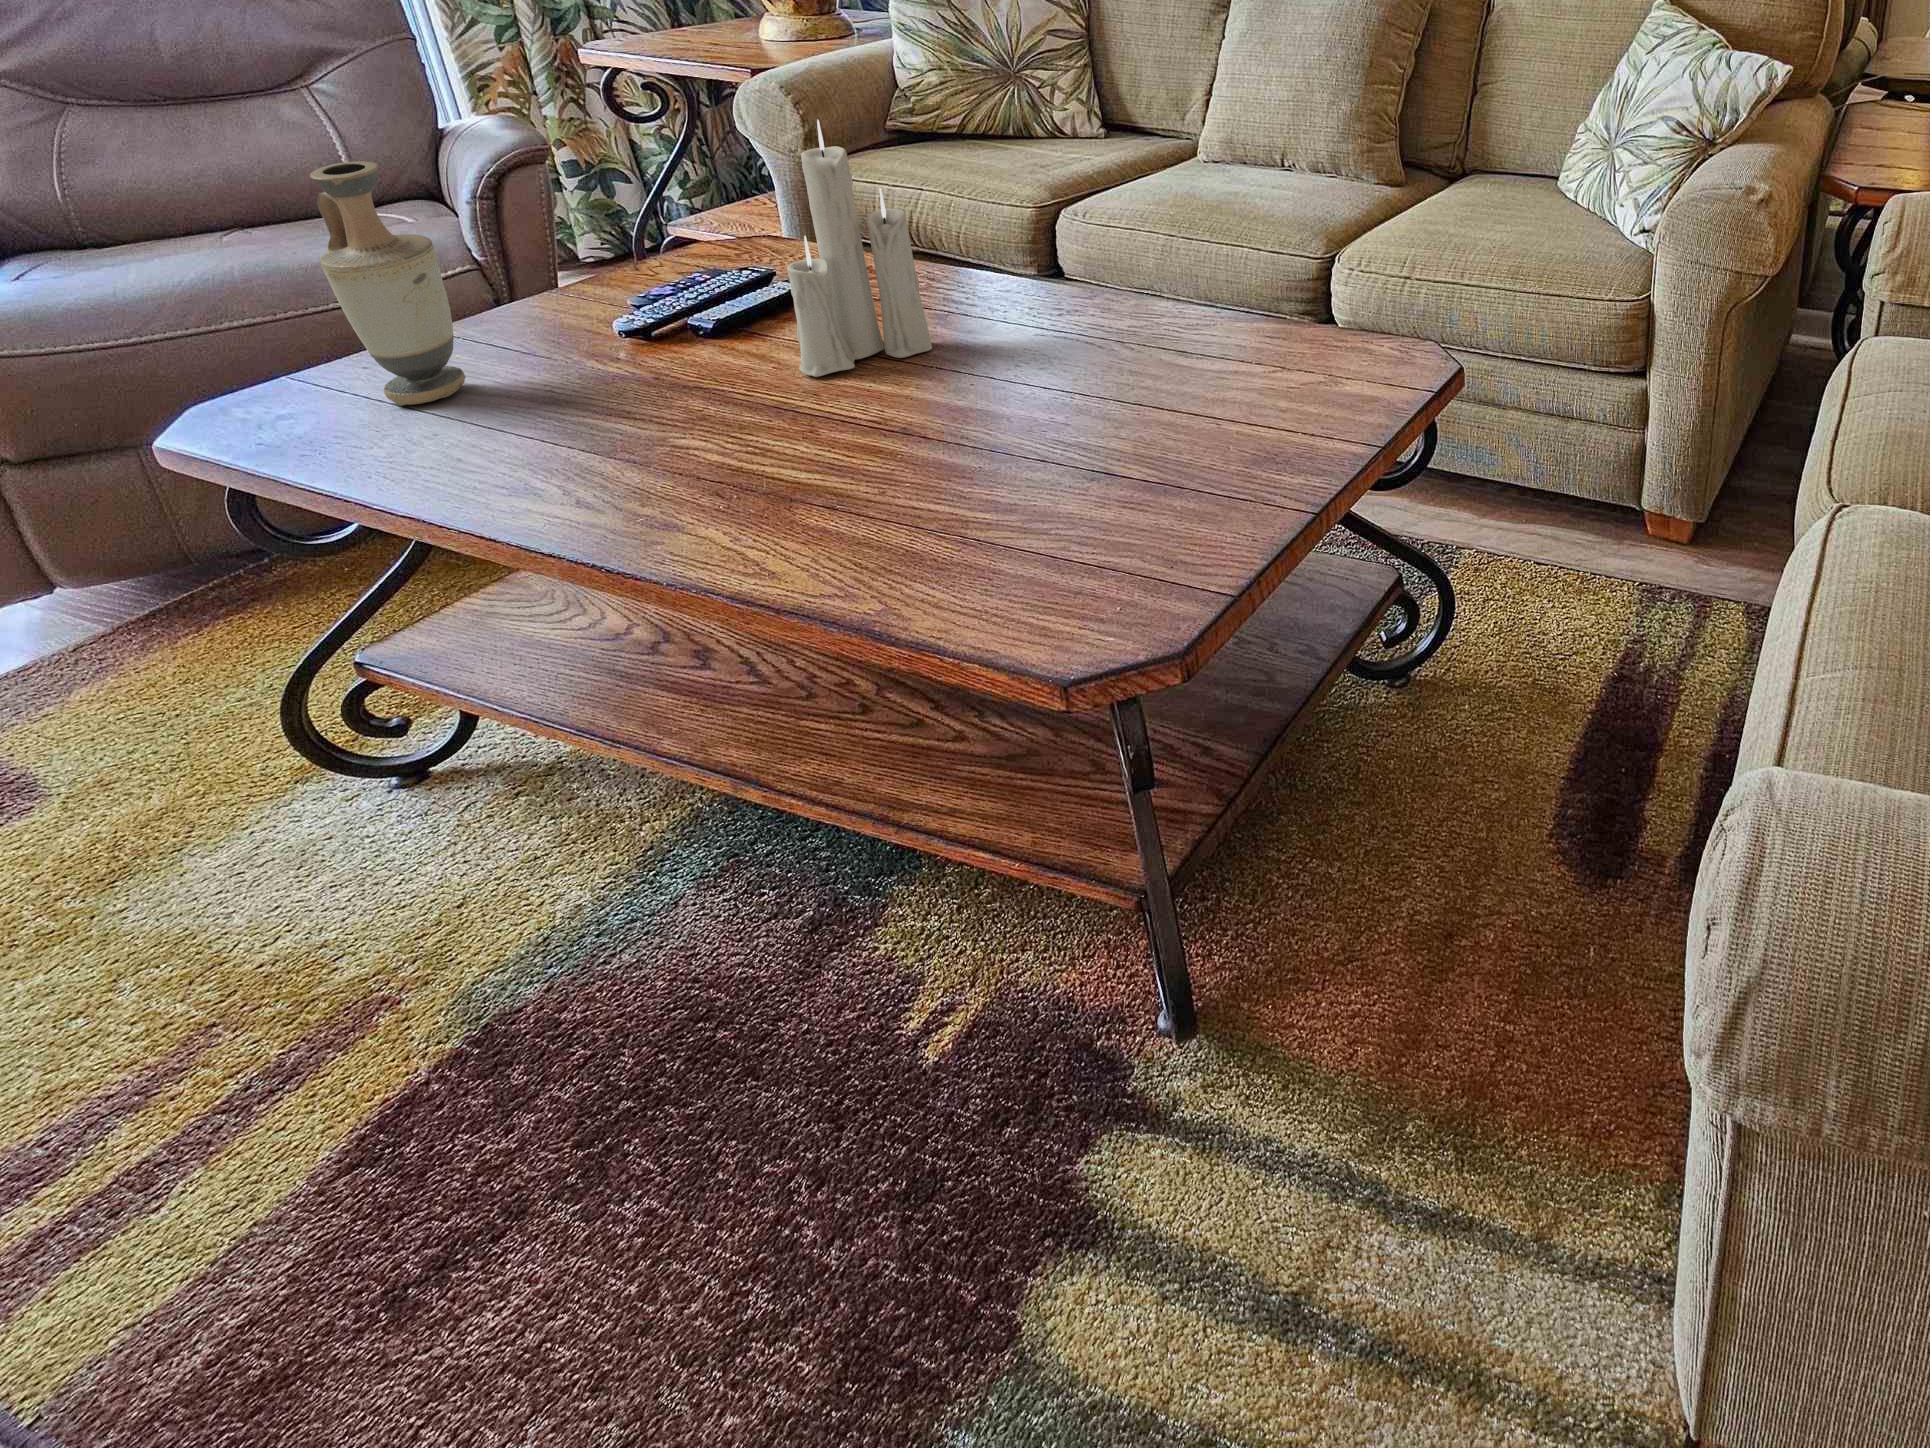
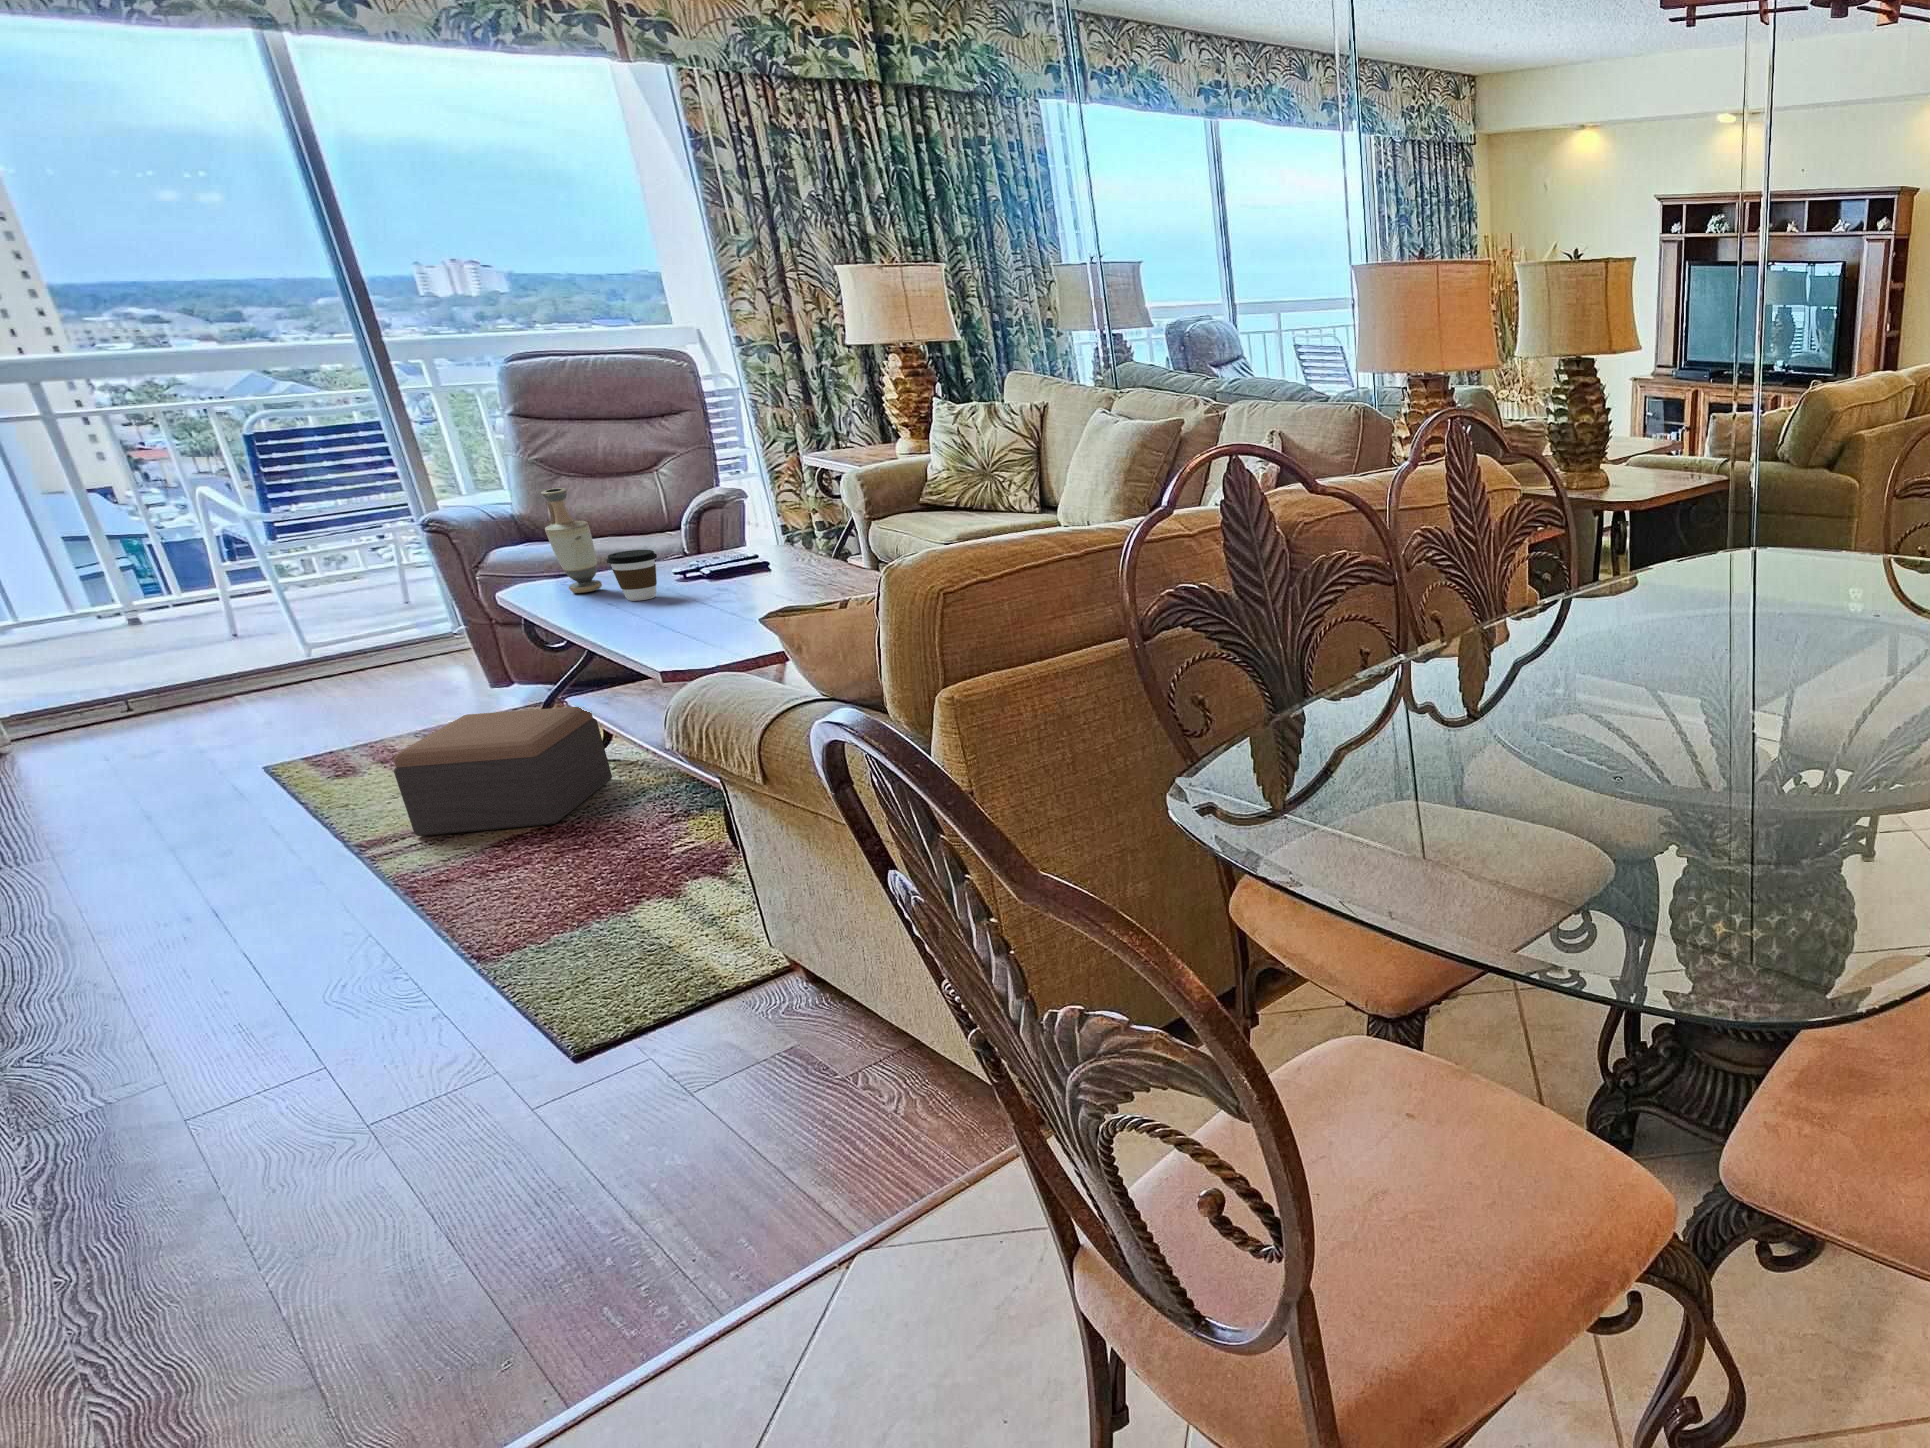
candle: present [787,120,932,377] -> none [709,472,783,596]
coffee cup: none [532,291,652,413] -> present [606,550,657,601]
footstool: none [51,681,580,1167] -> present [394,707,612,836]

